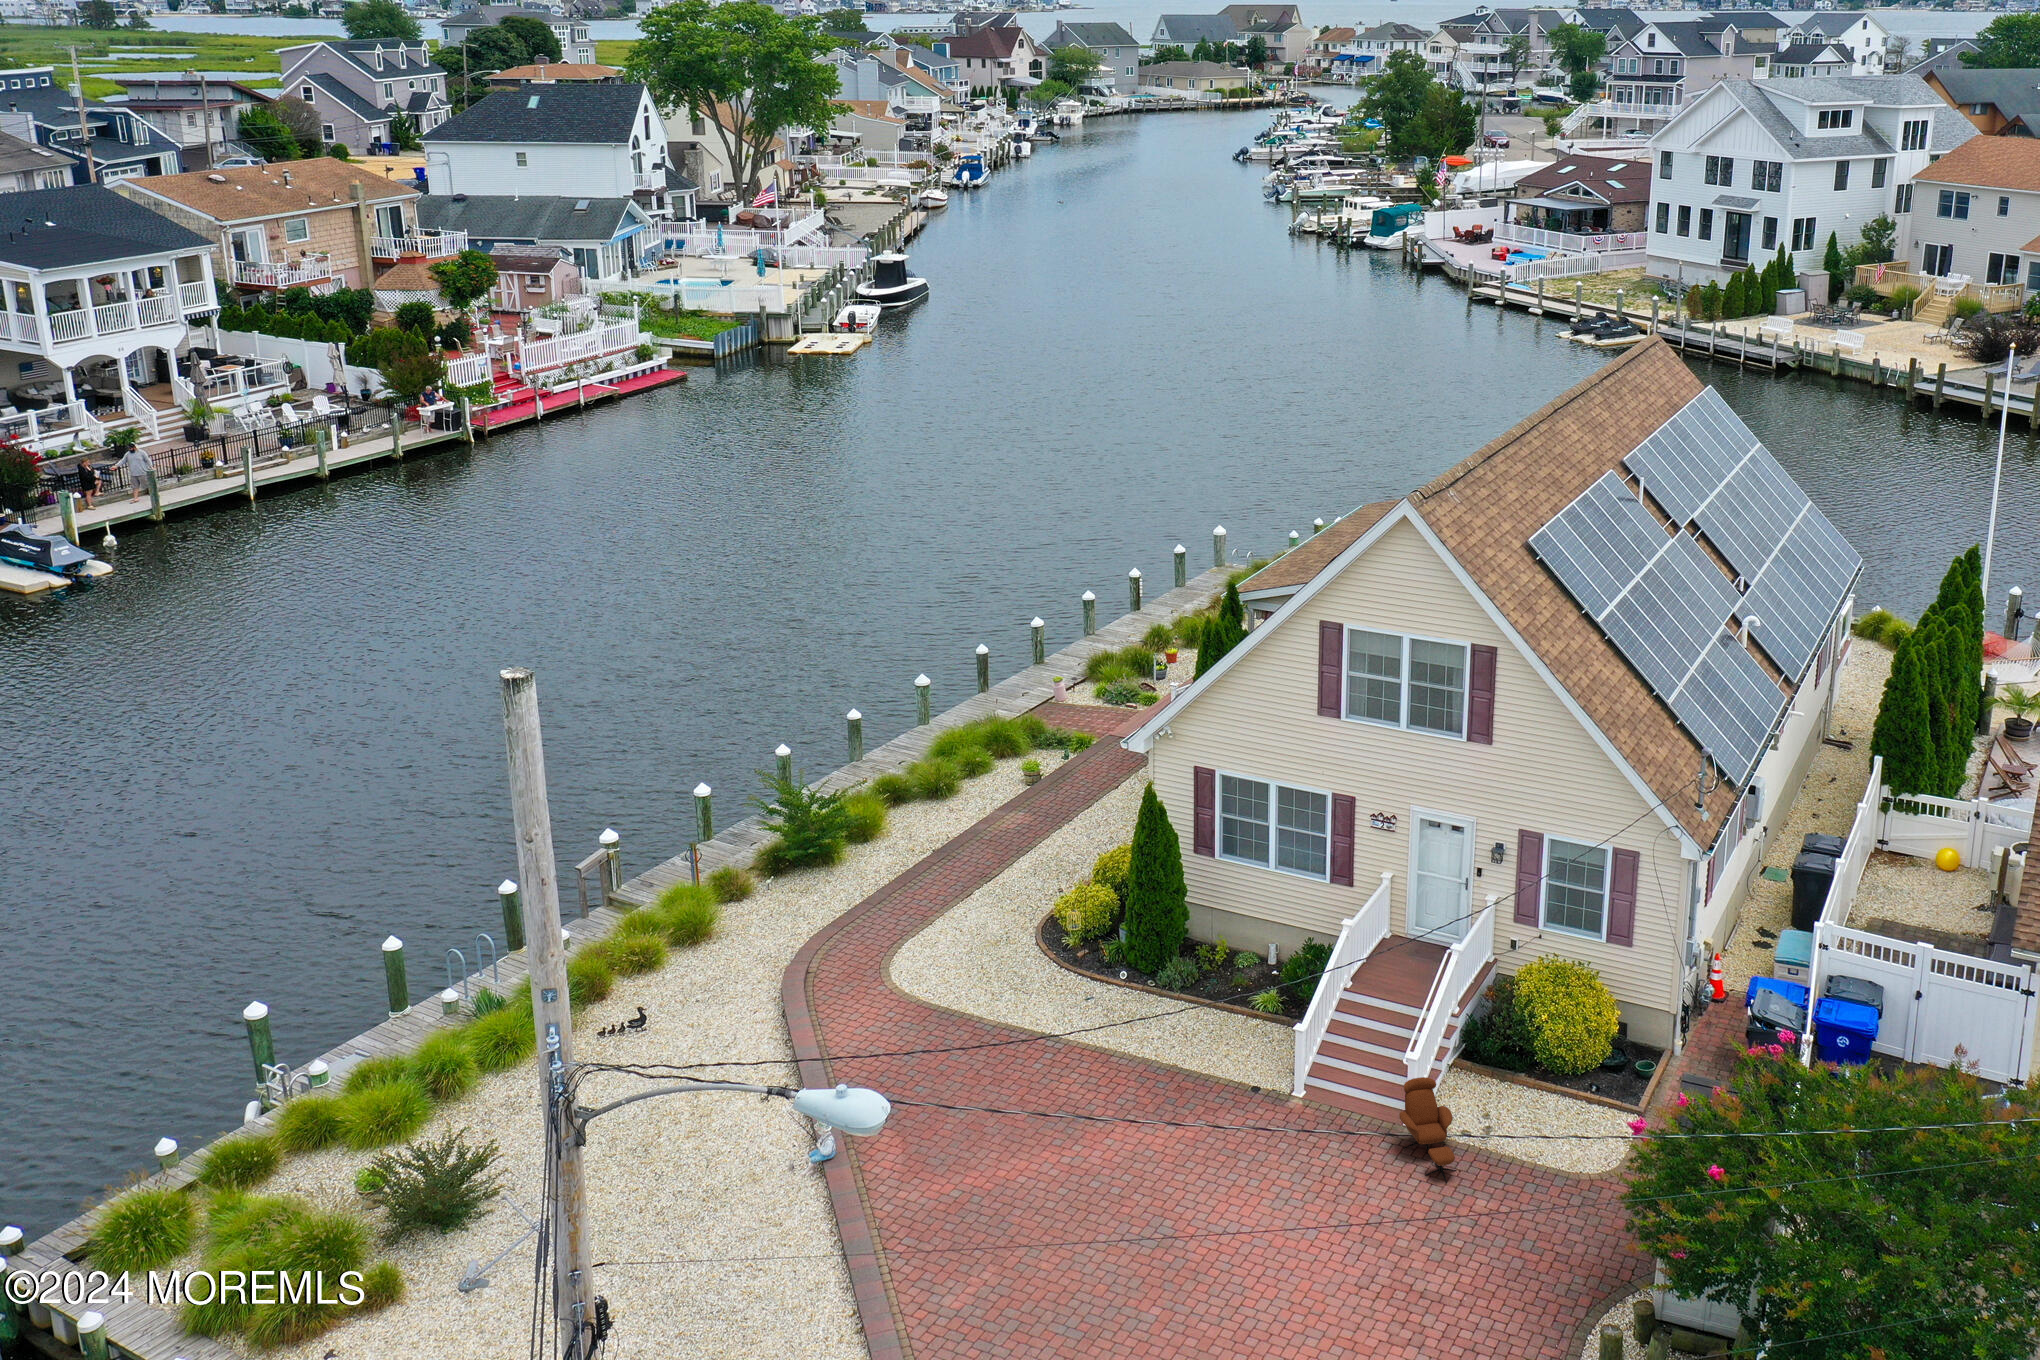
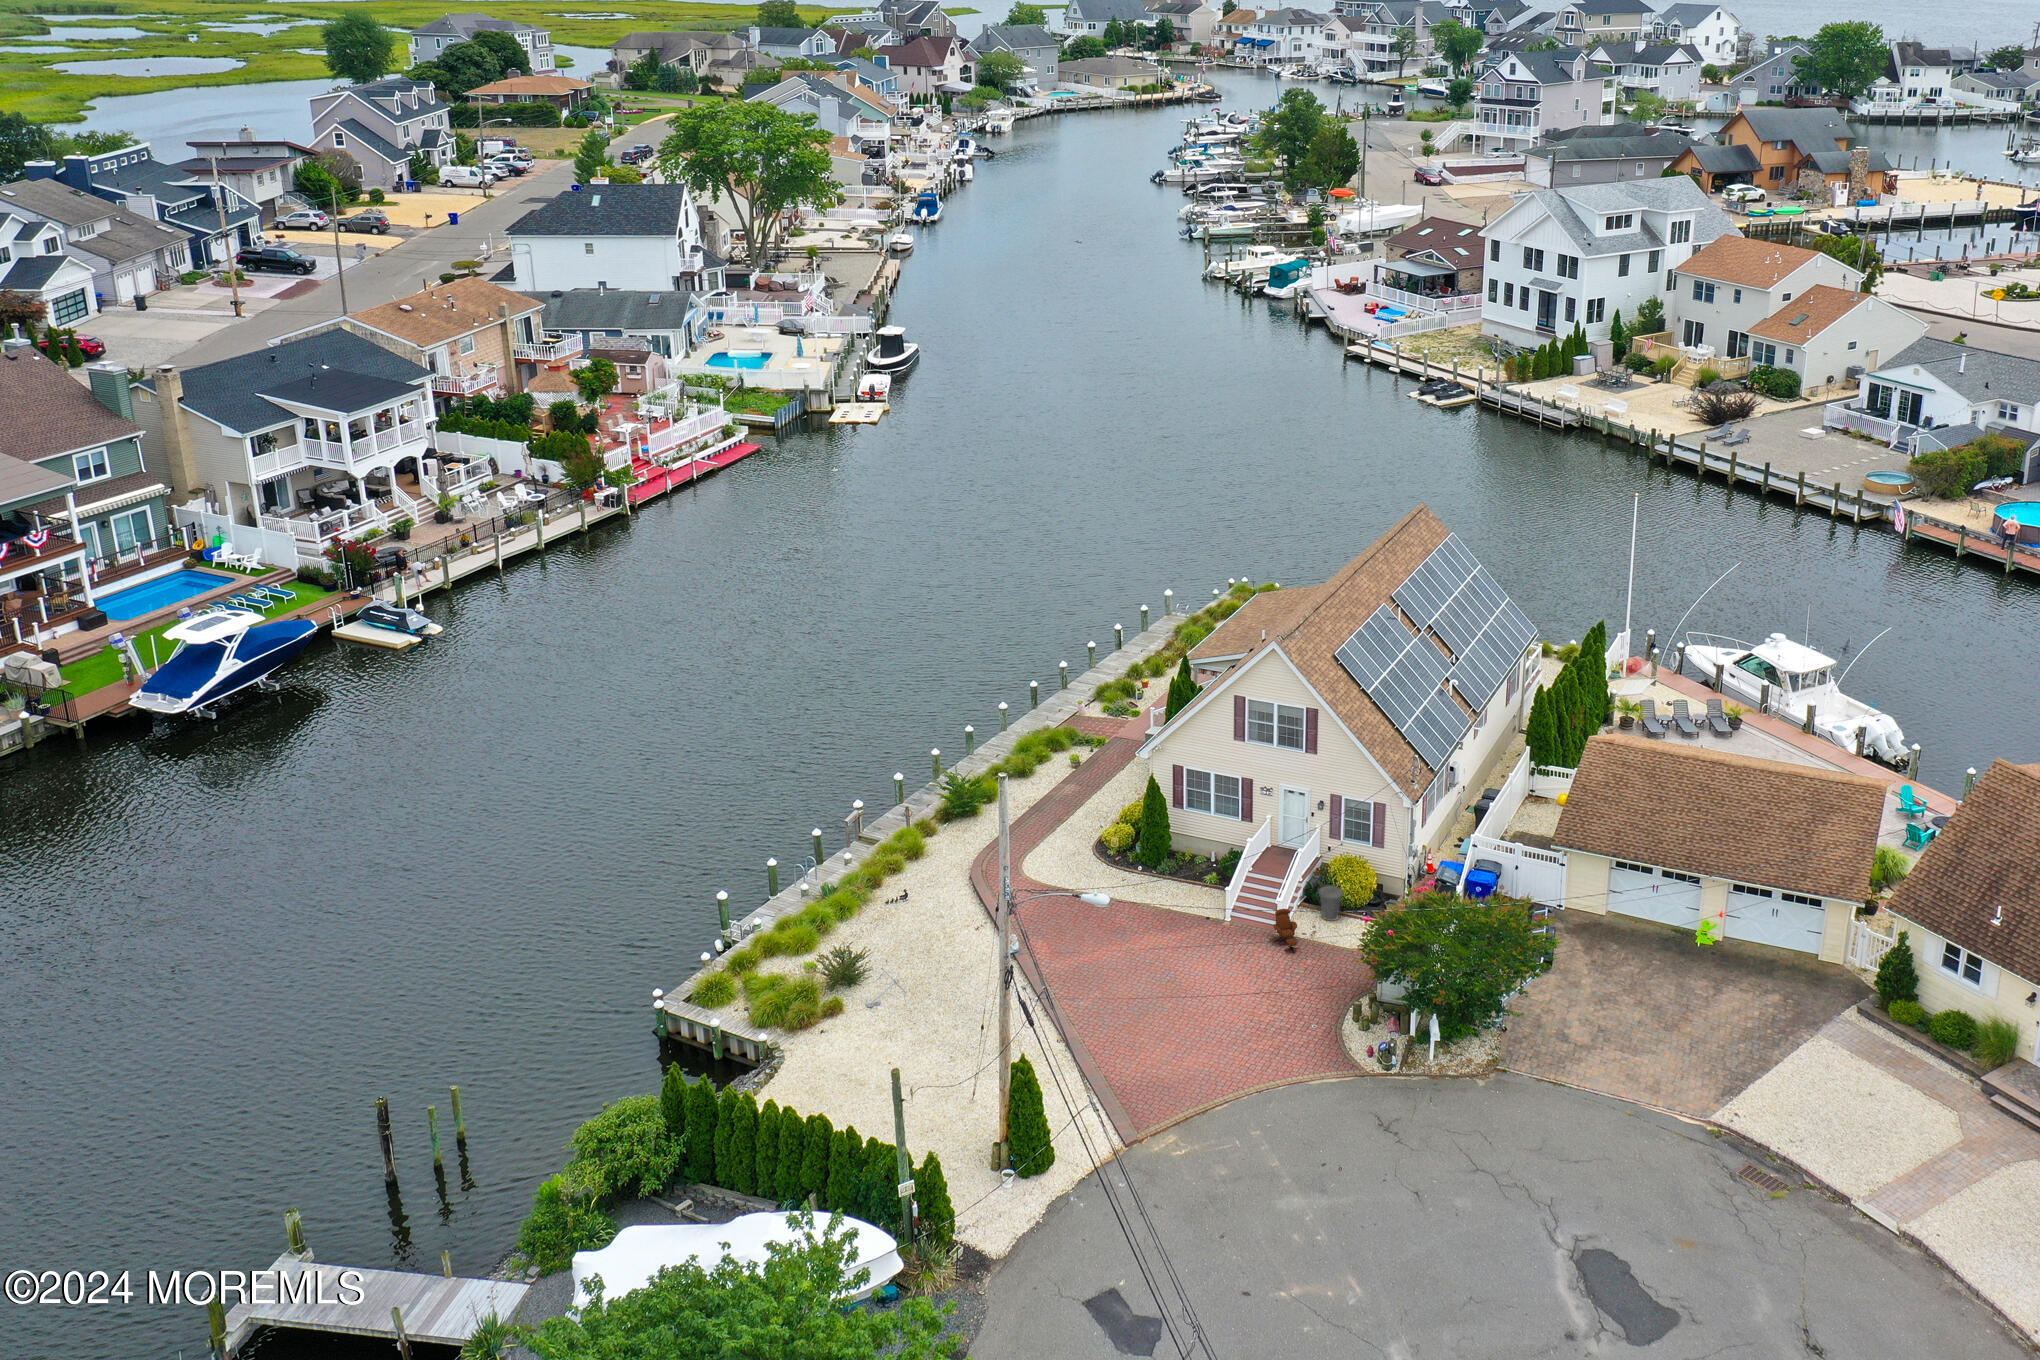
trash can: none [1496,1026,1550,1104] -> present [1319,886,1343,921]

